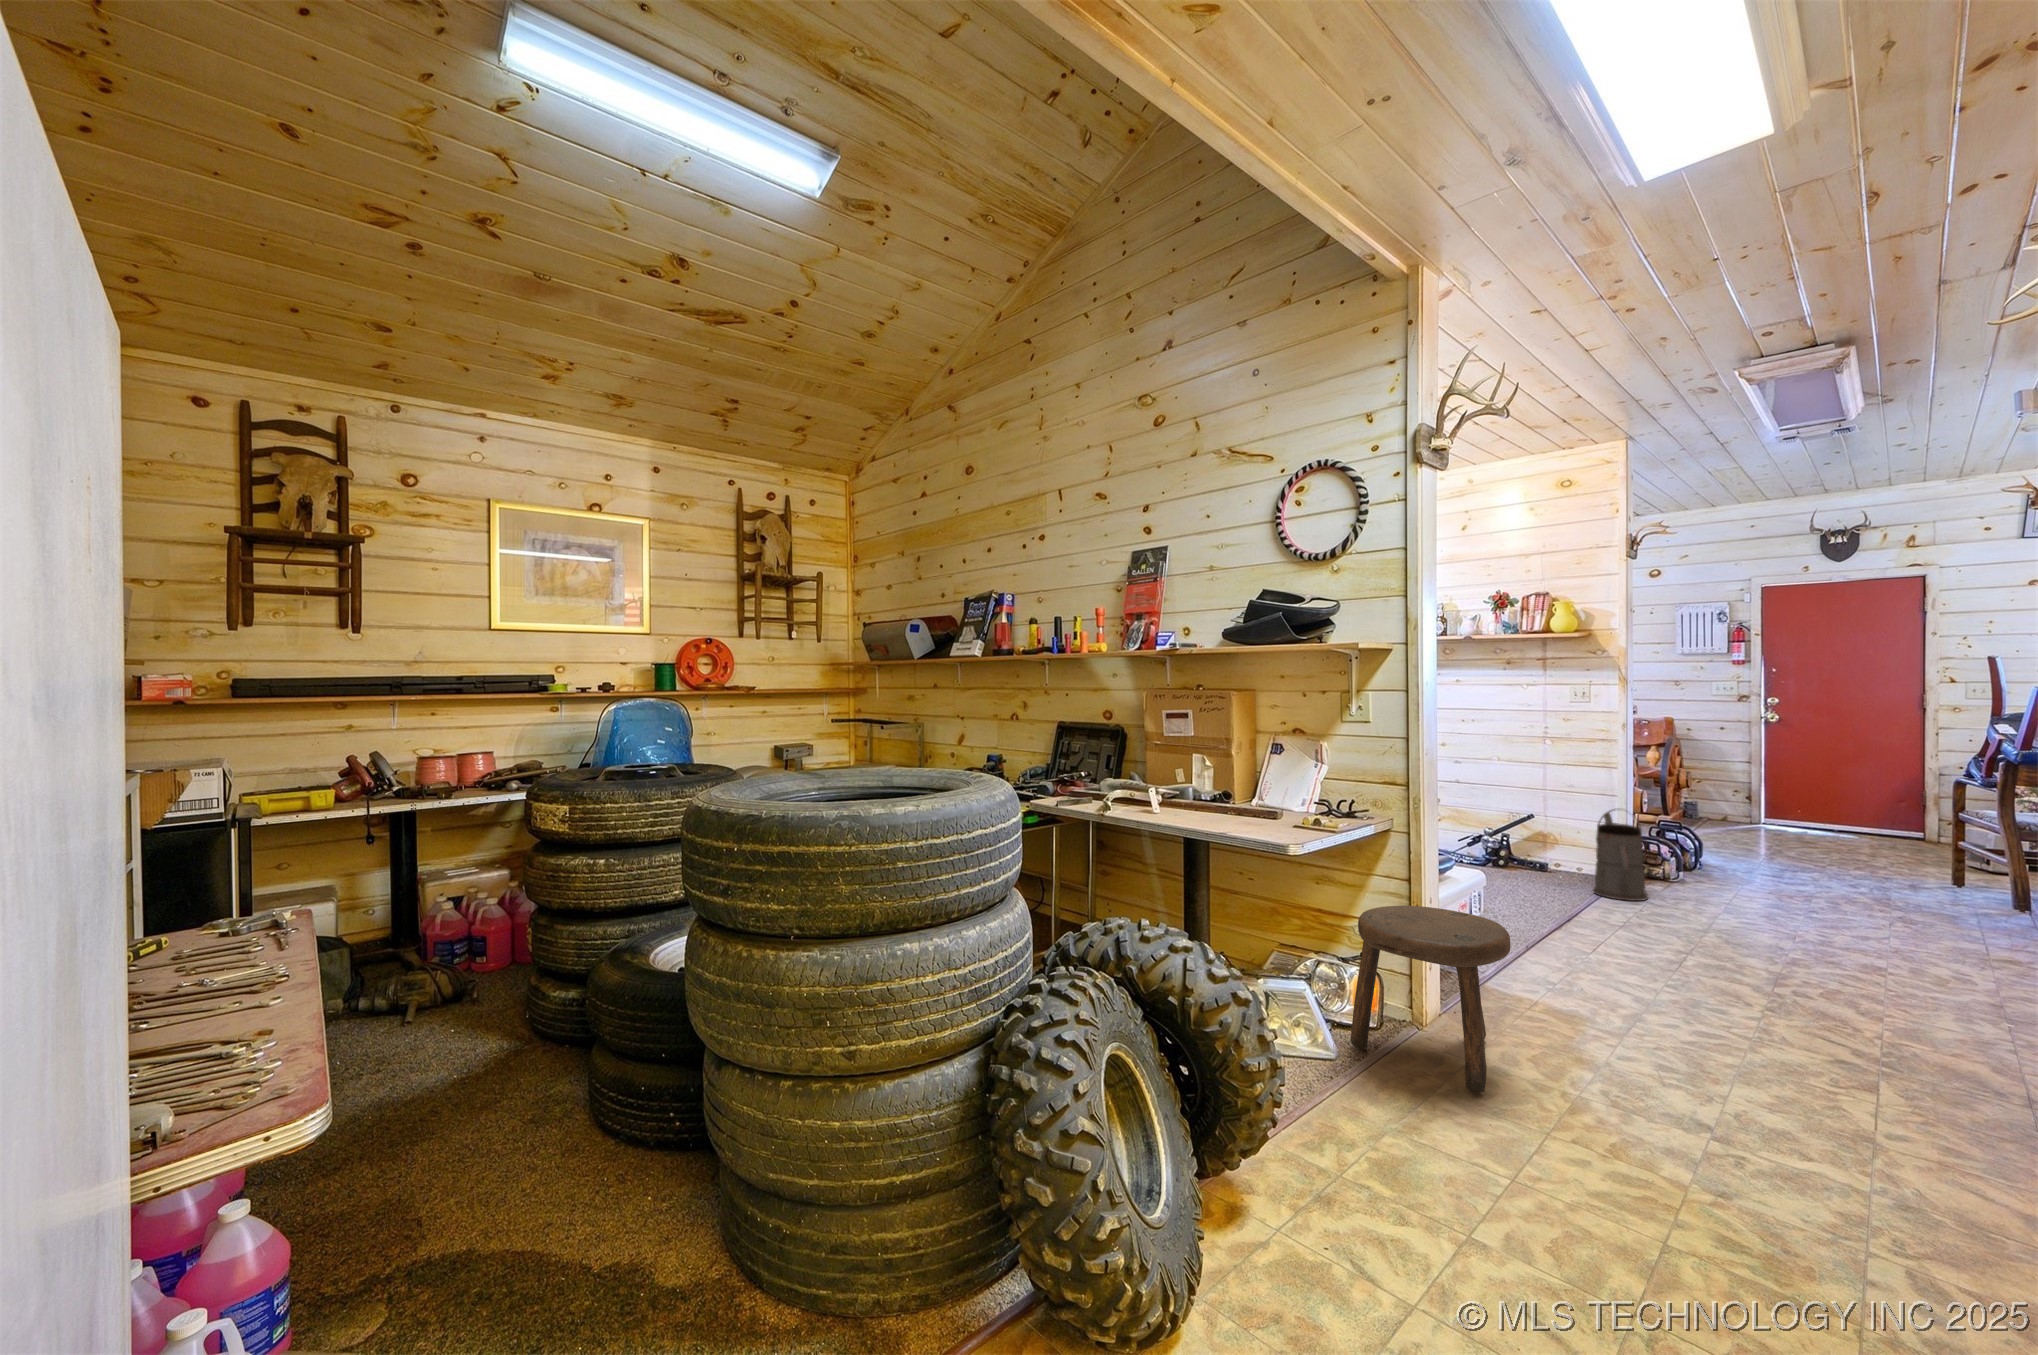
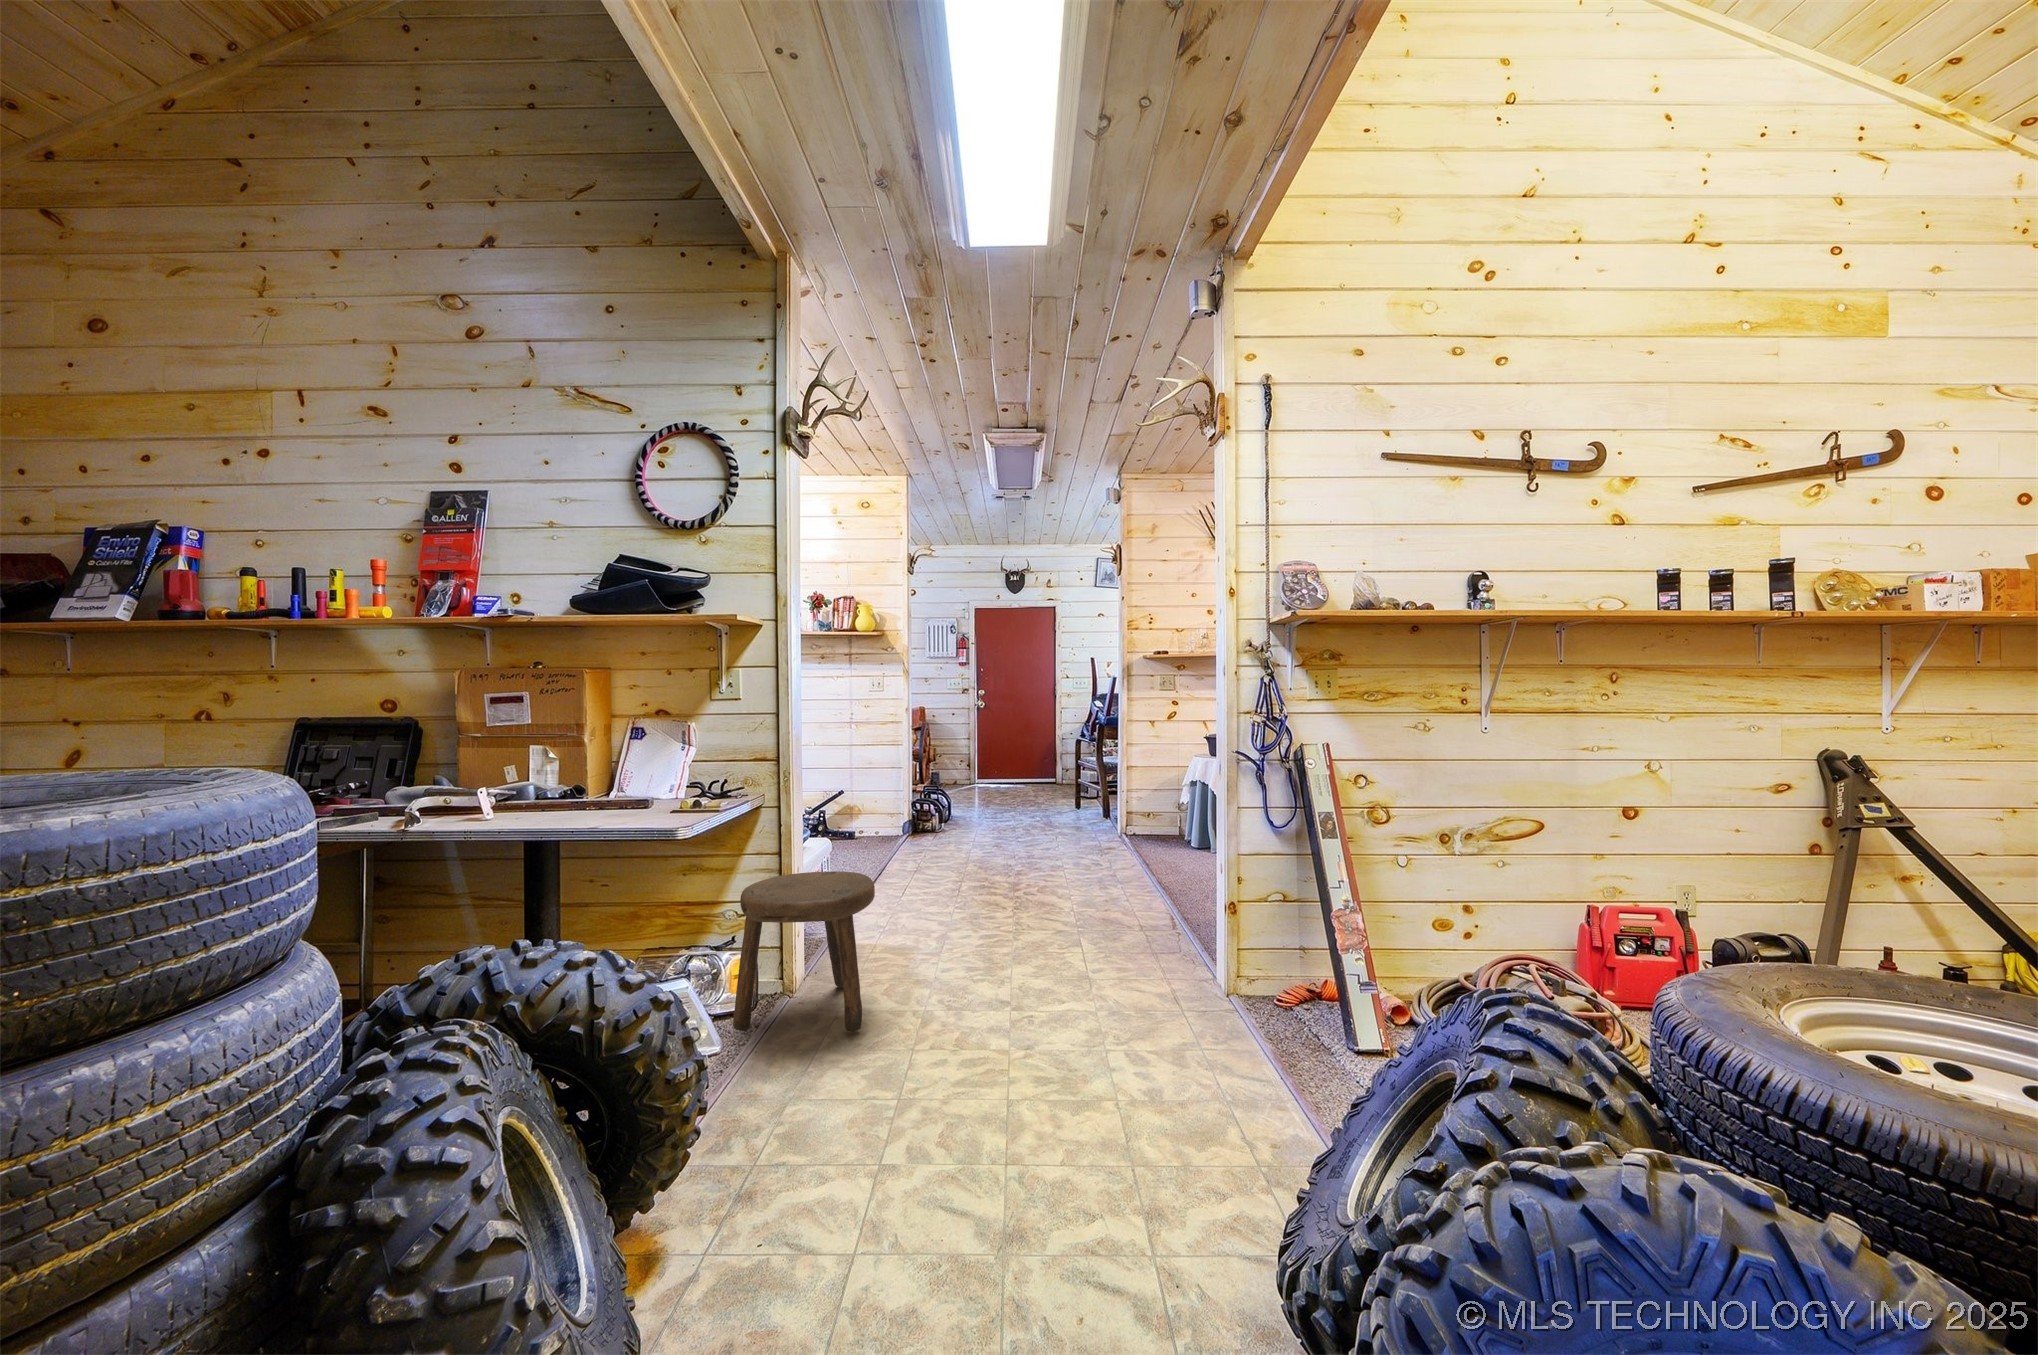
watering can: present [1593,809,1648,901] -> none [888,776,924,850]

